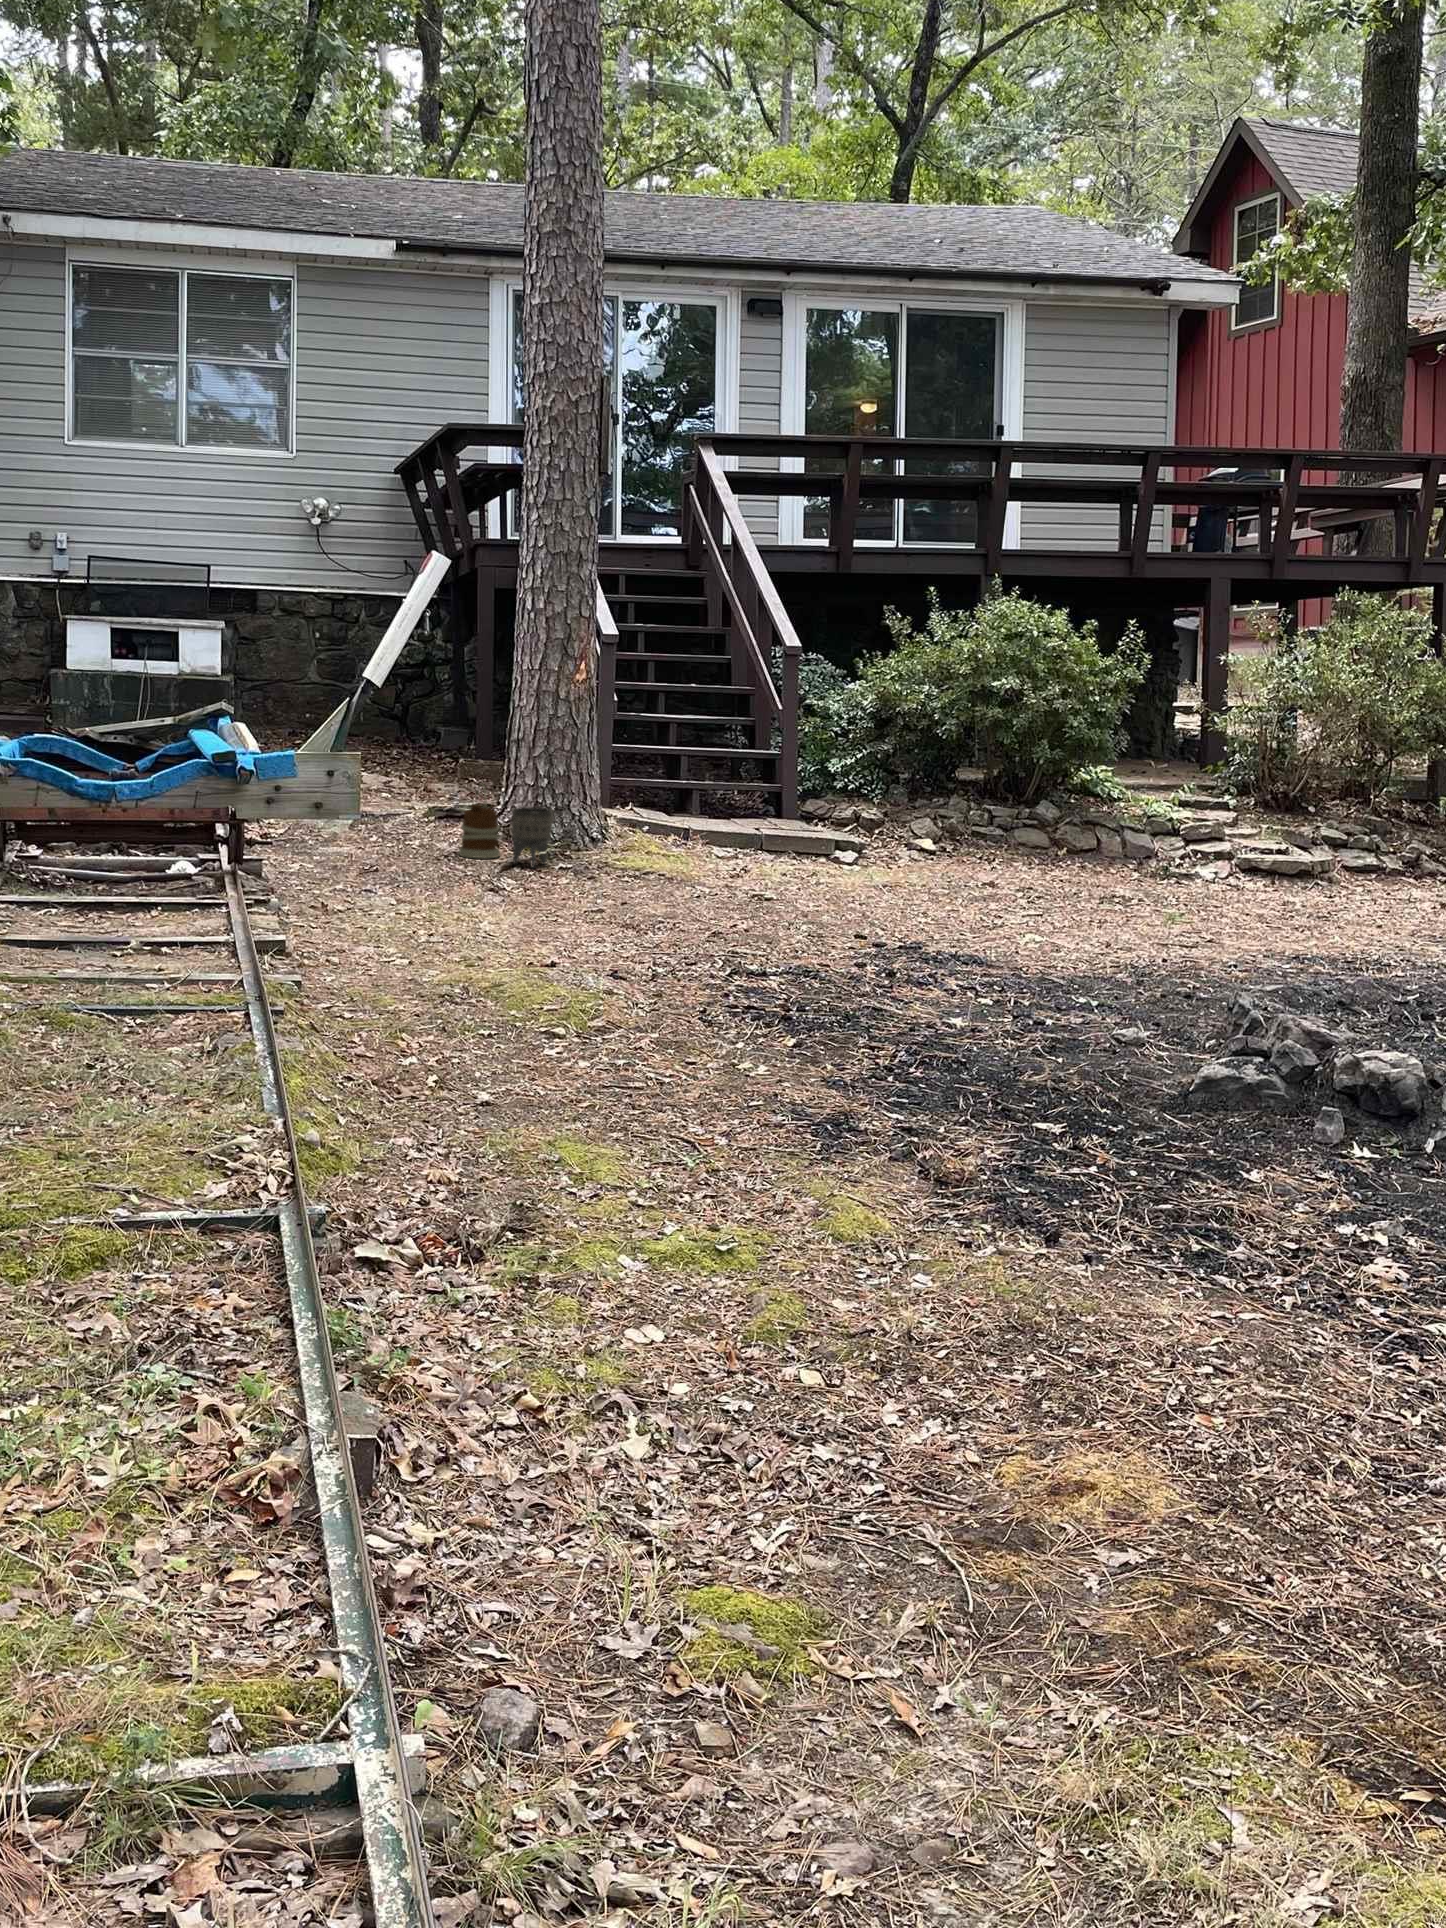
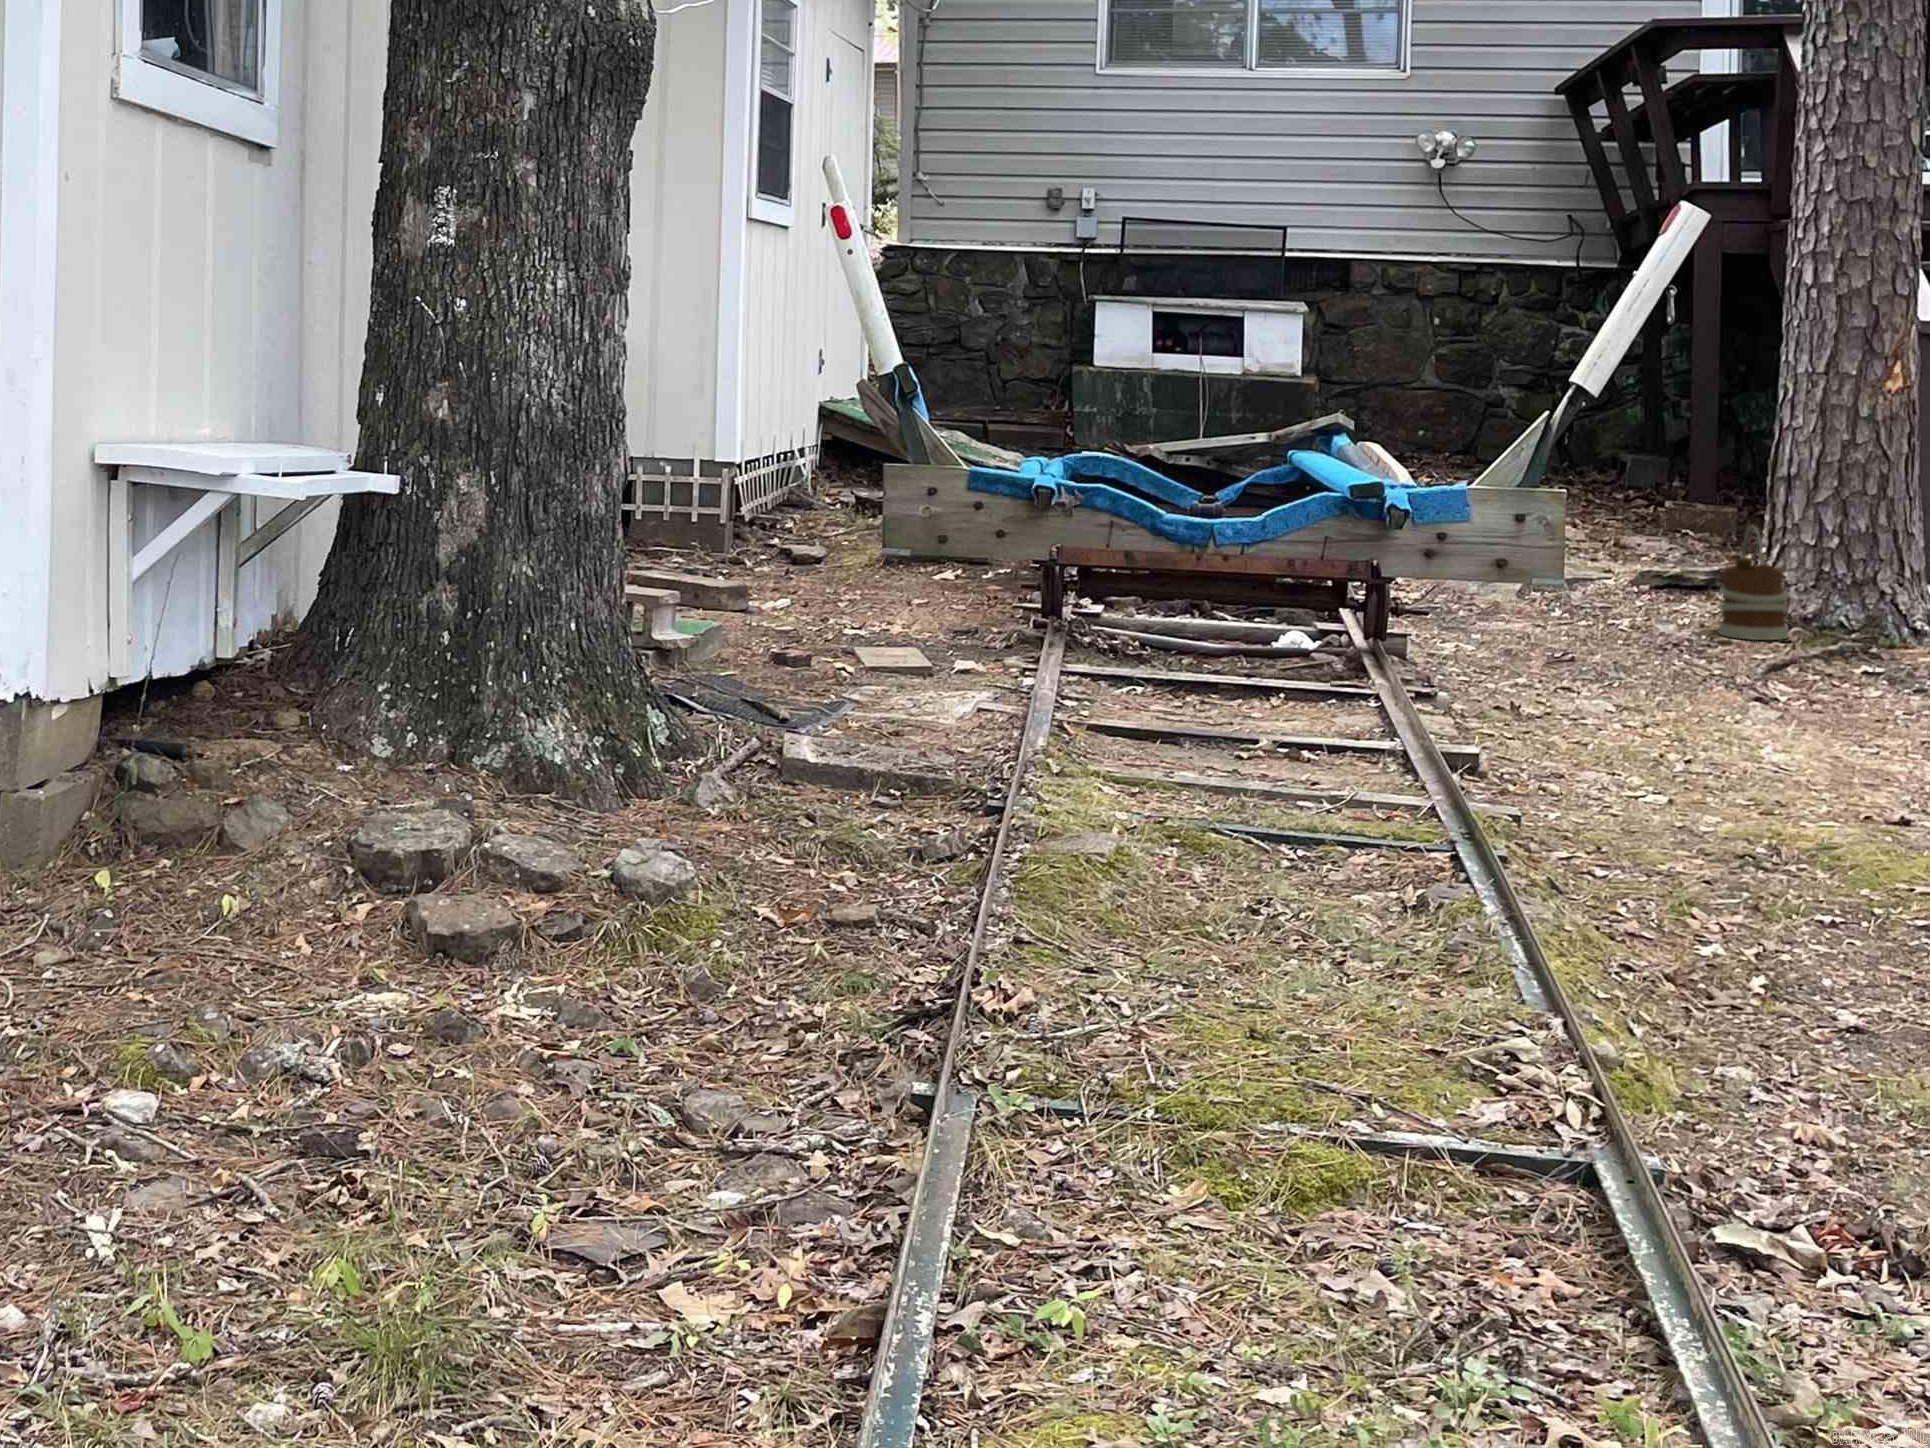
planter: present [512,807,553,868] -> none [1809,564,1884,658]

